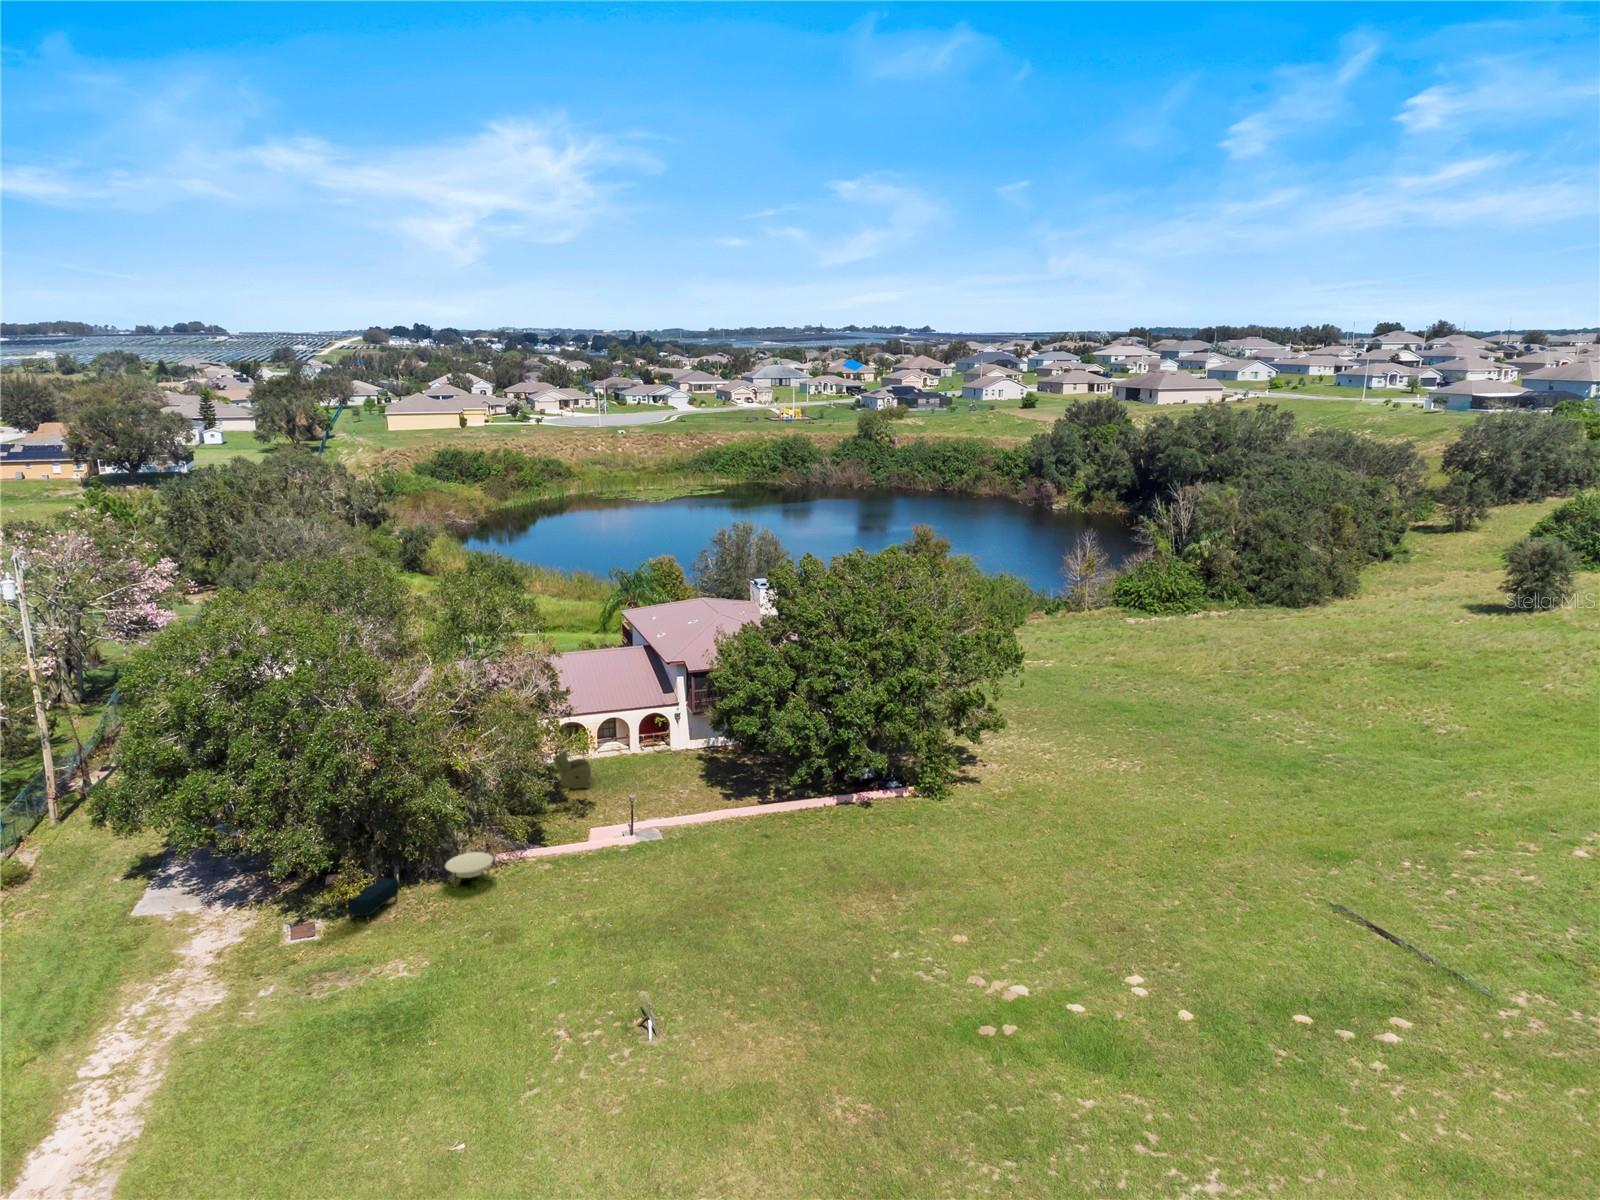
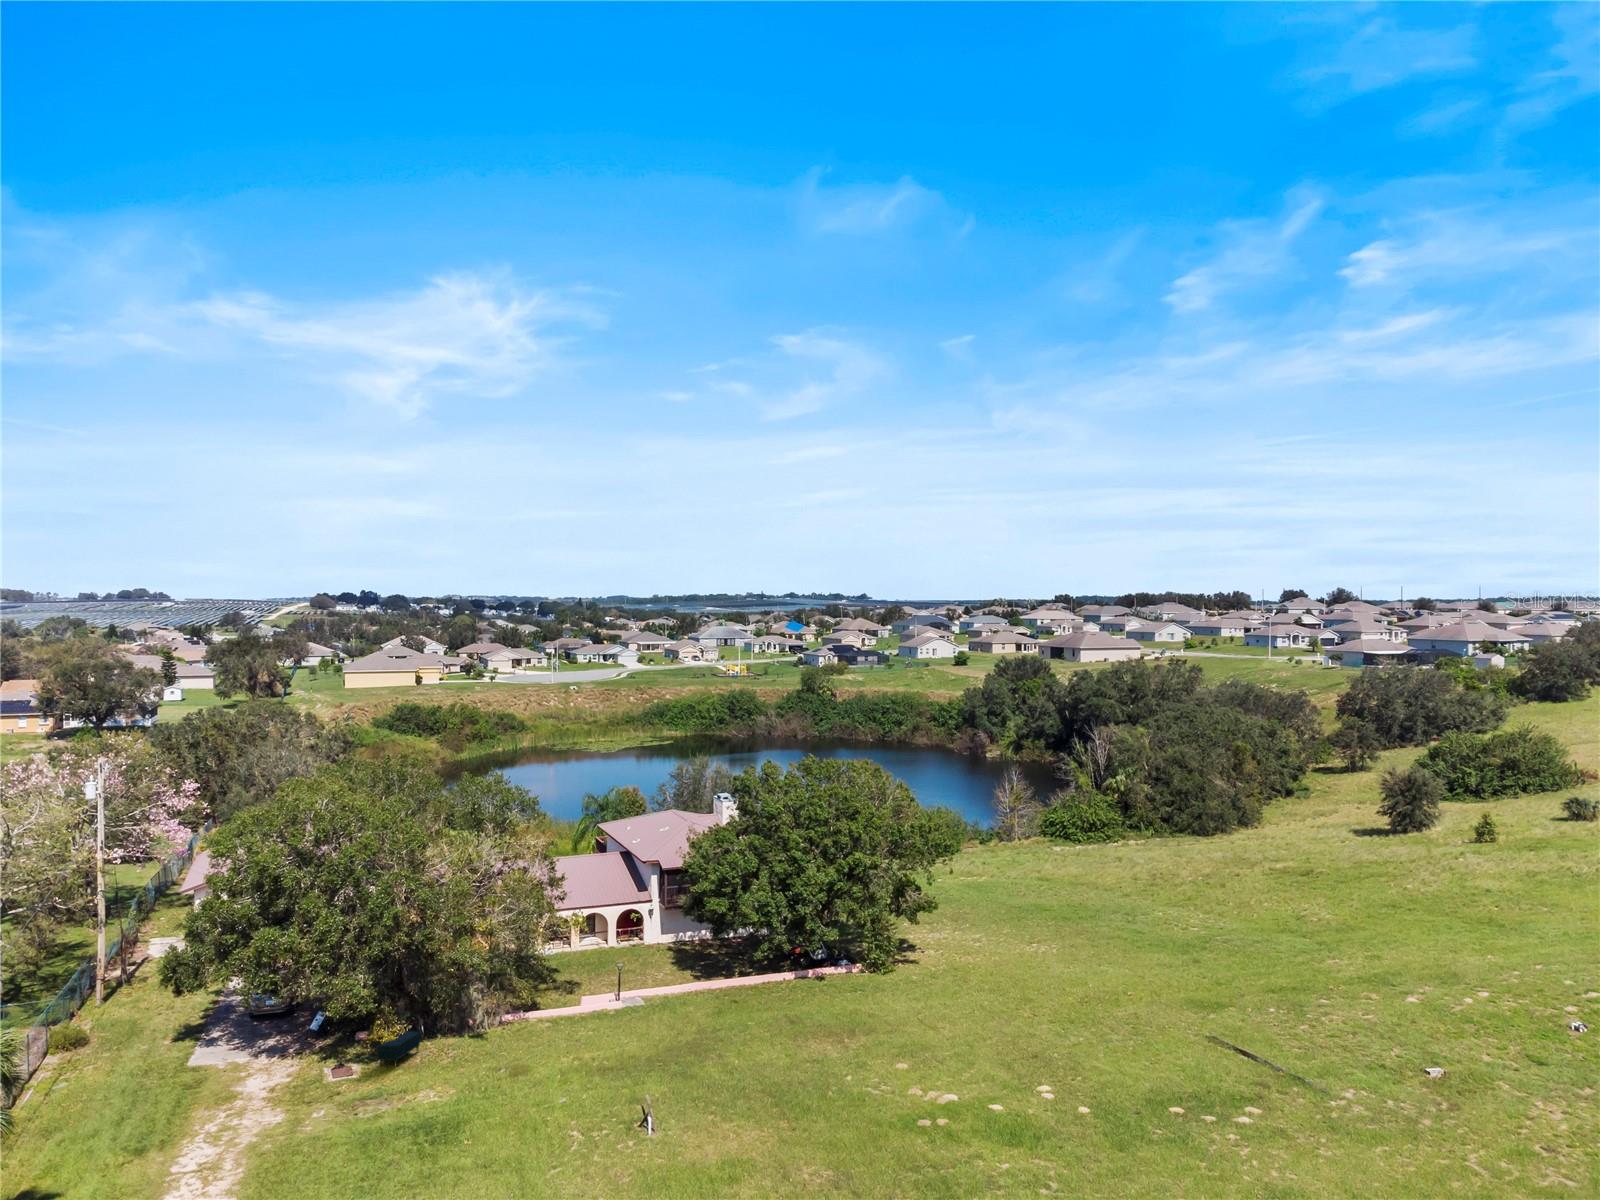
chair: present [554,750,591,789] -> none [547,936,578,972]
round table: present [445,852,493,888] -> none [460,1013,502,1043]

